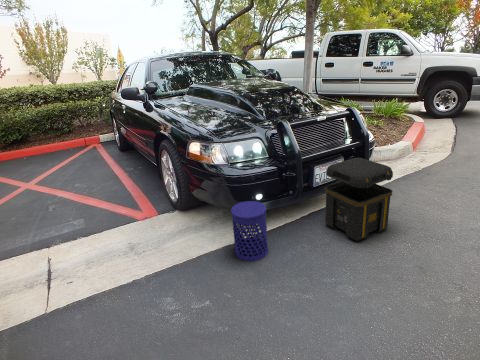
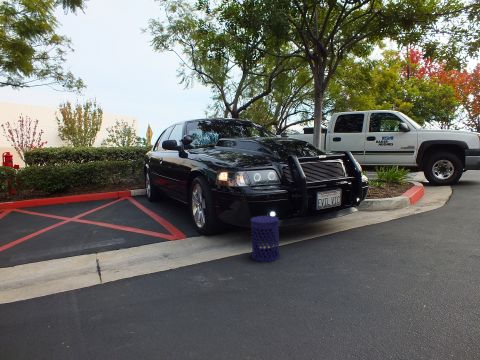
toolbox: present [325,158,393,241] -> none [327,189,381,252]

